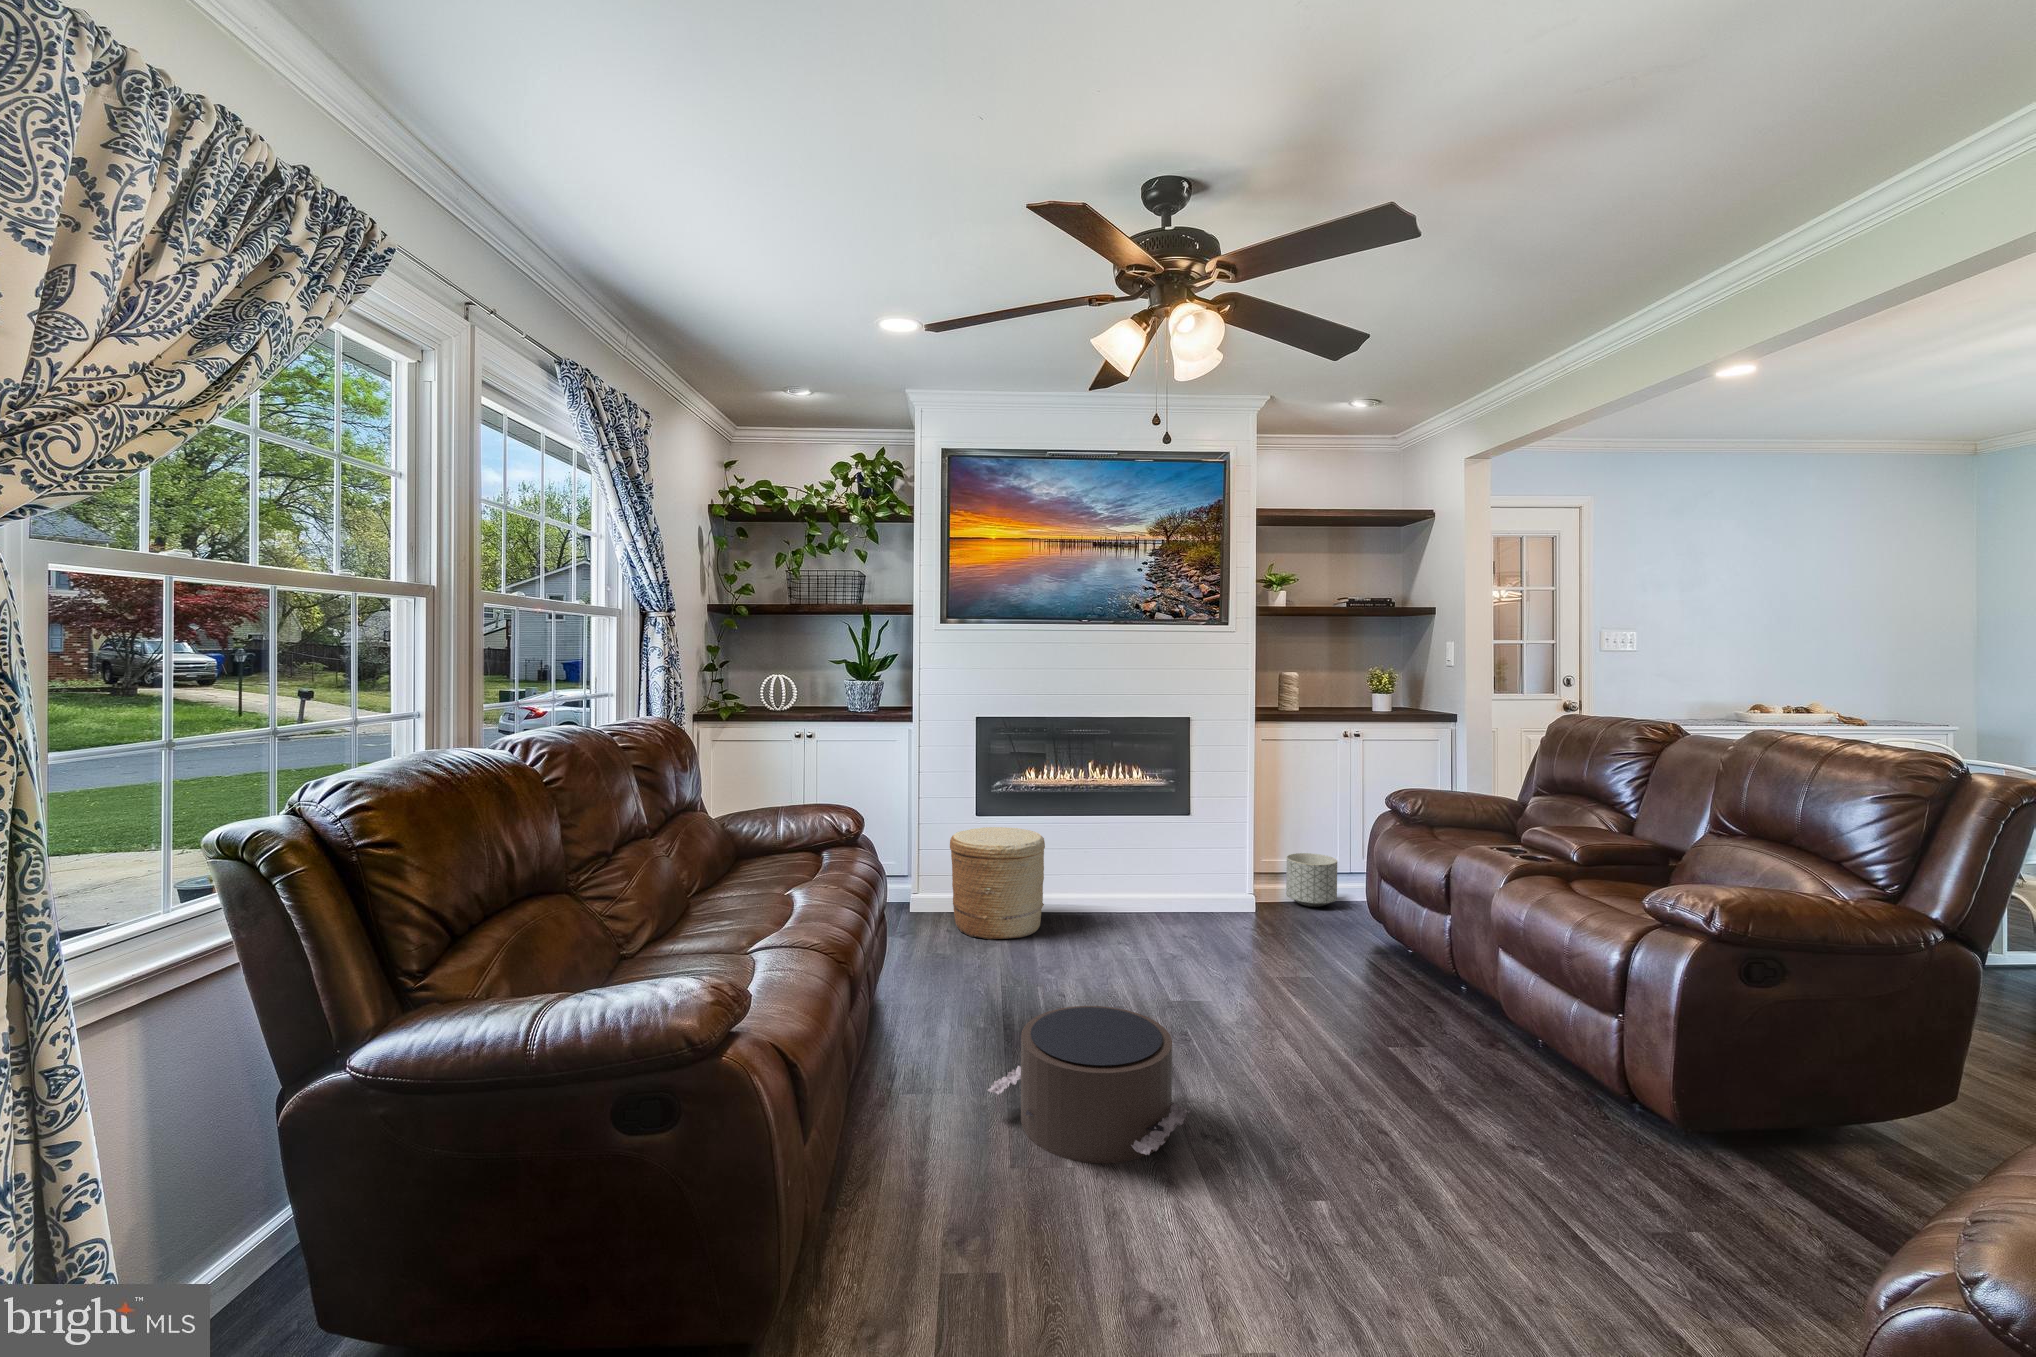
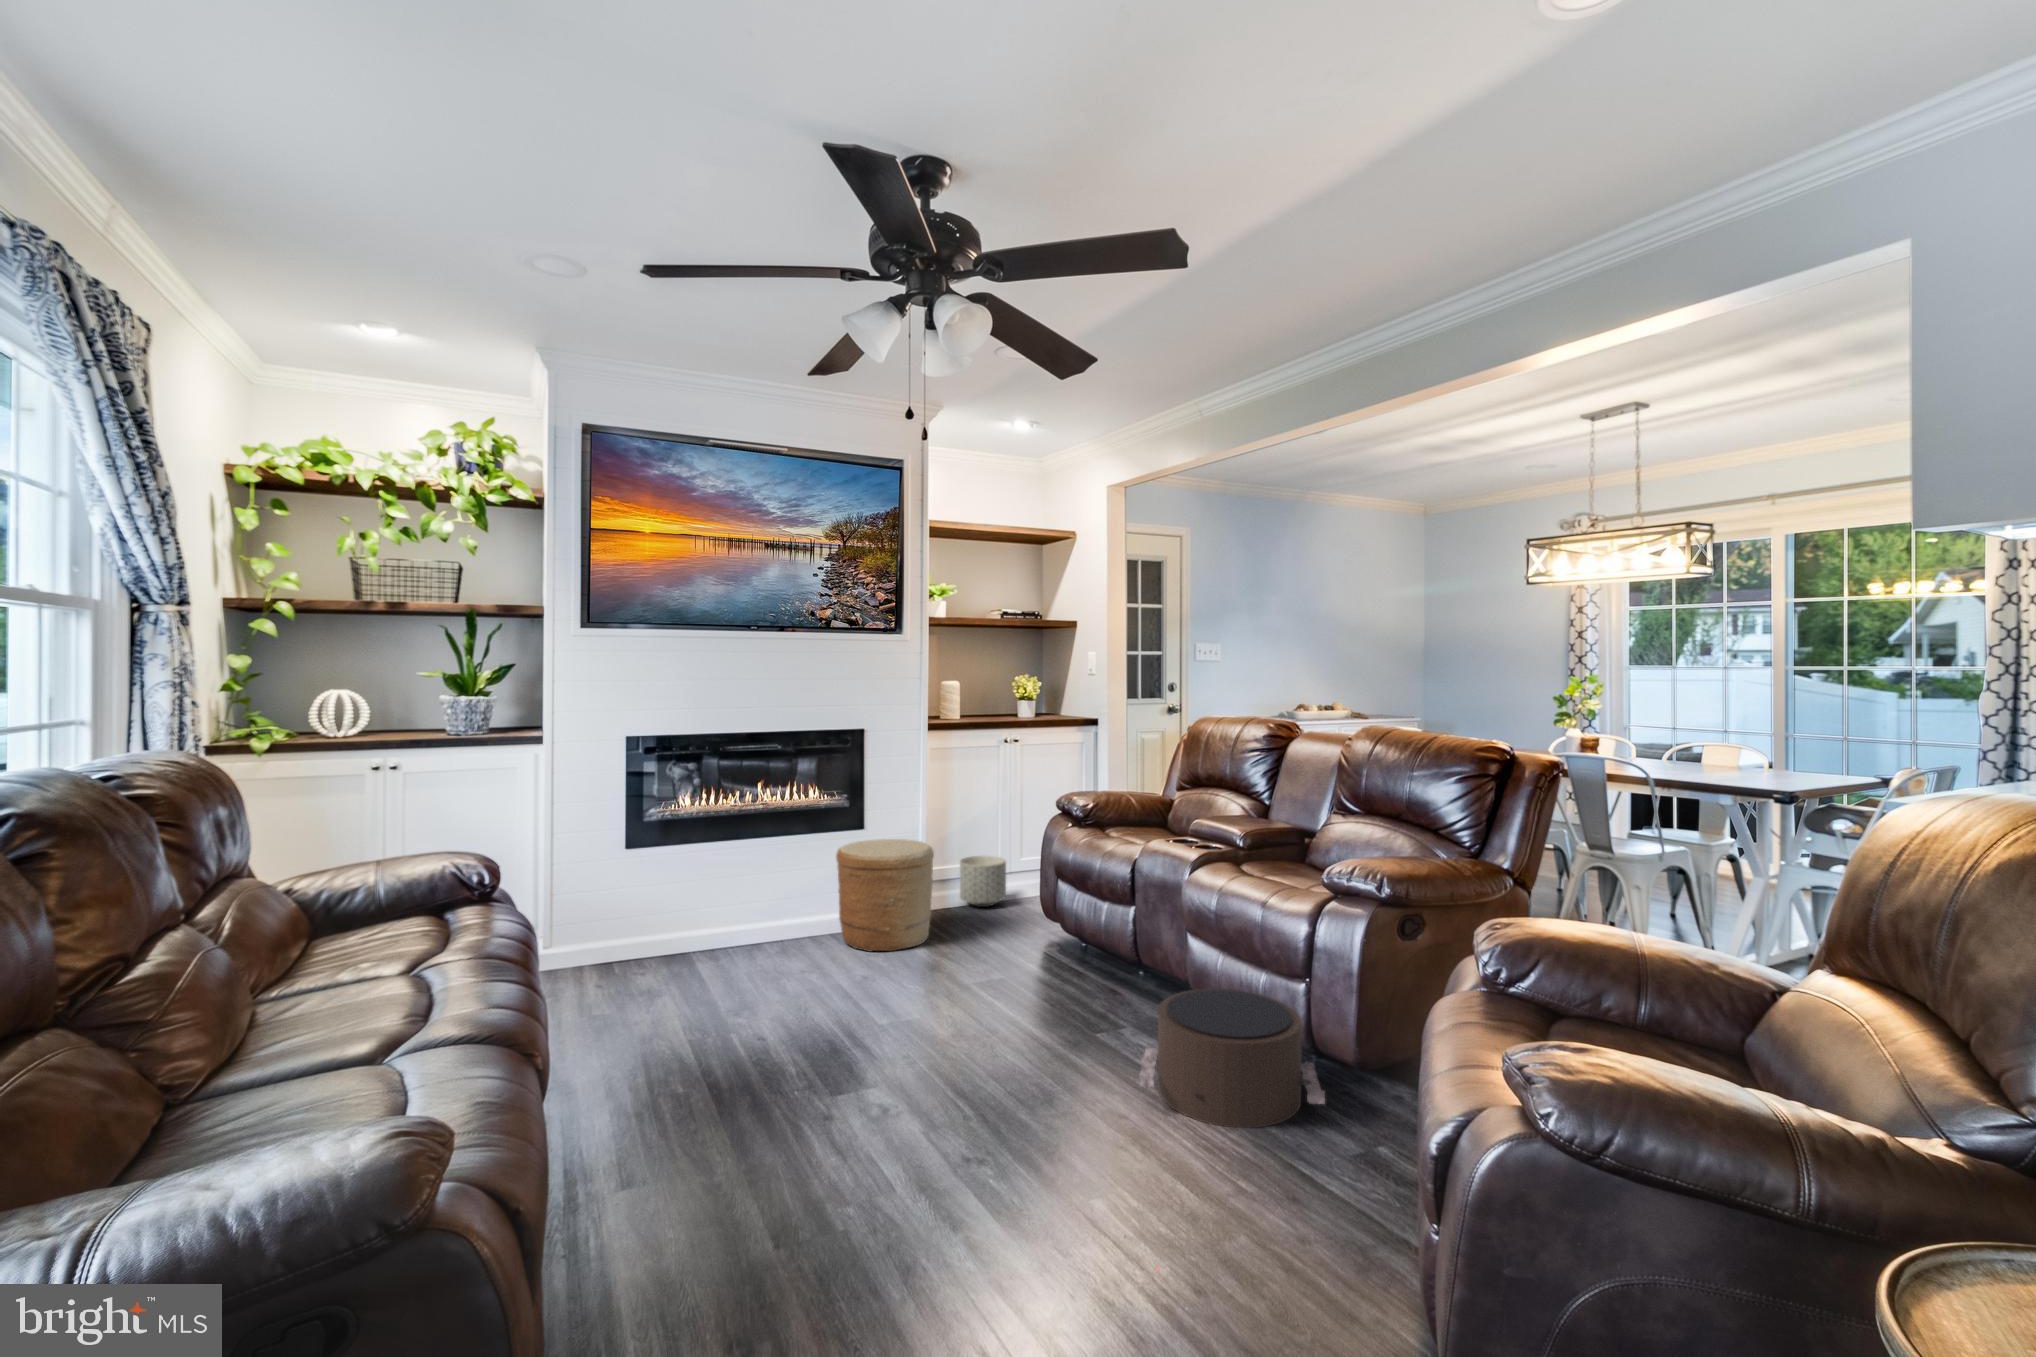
woven basket: present [950,827,1045,940] -> present [836,839,934,952]
pouf: present [988,1006,1191,1164] -> present [1139,989,1325,1128]

